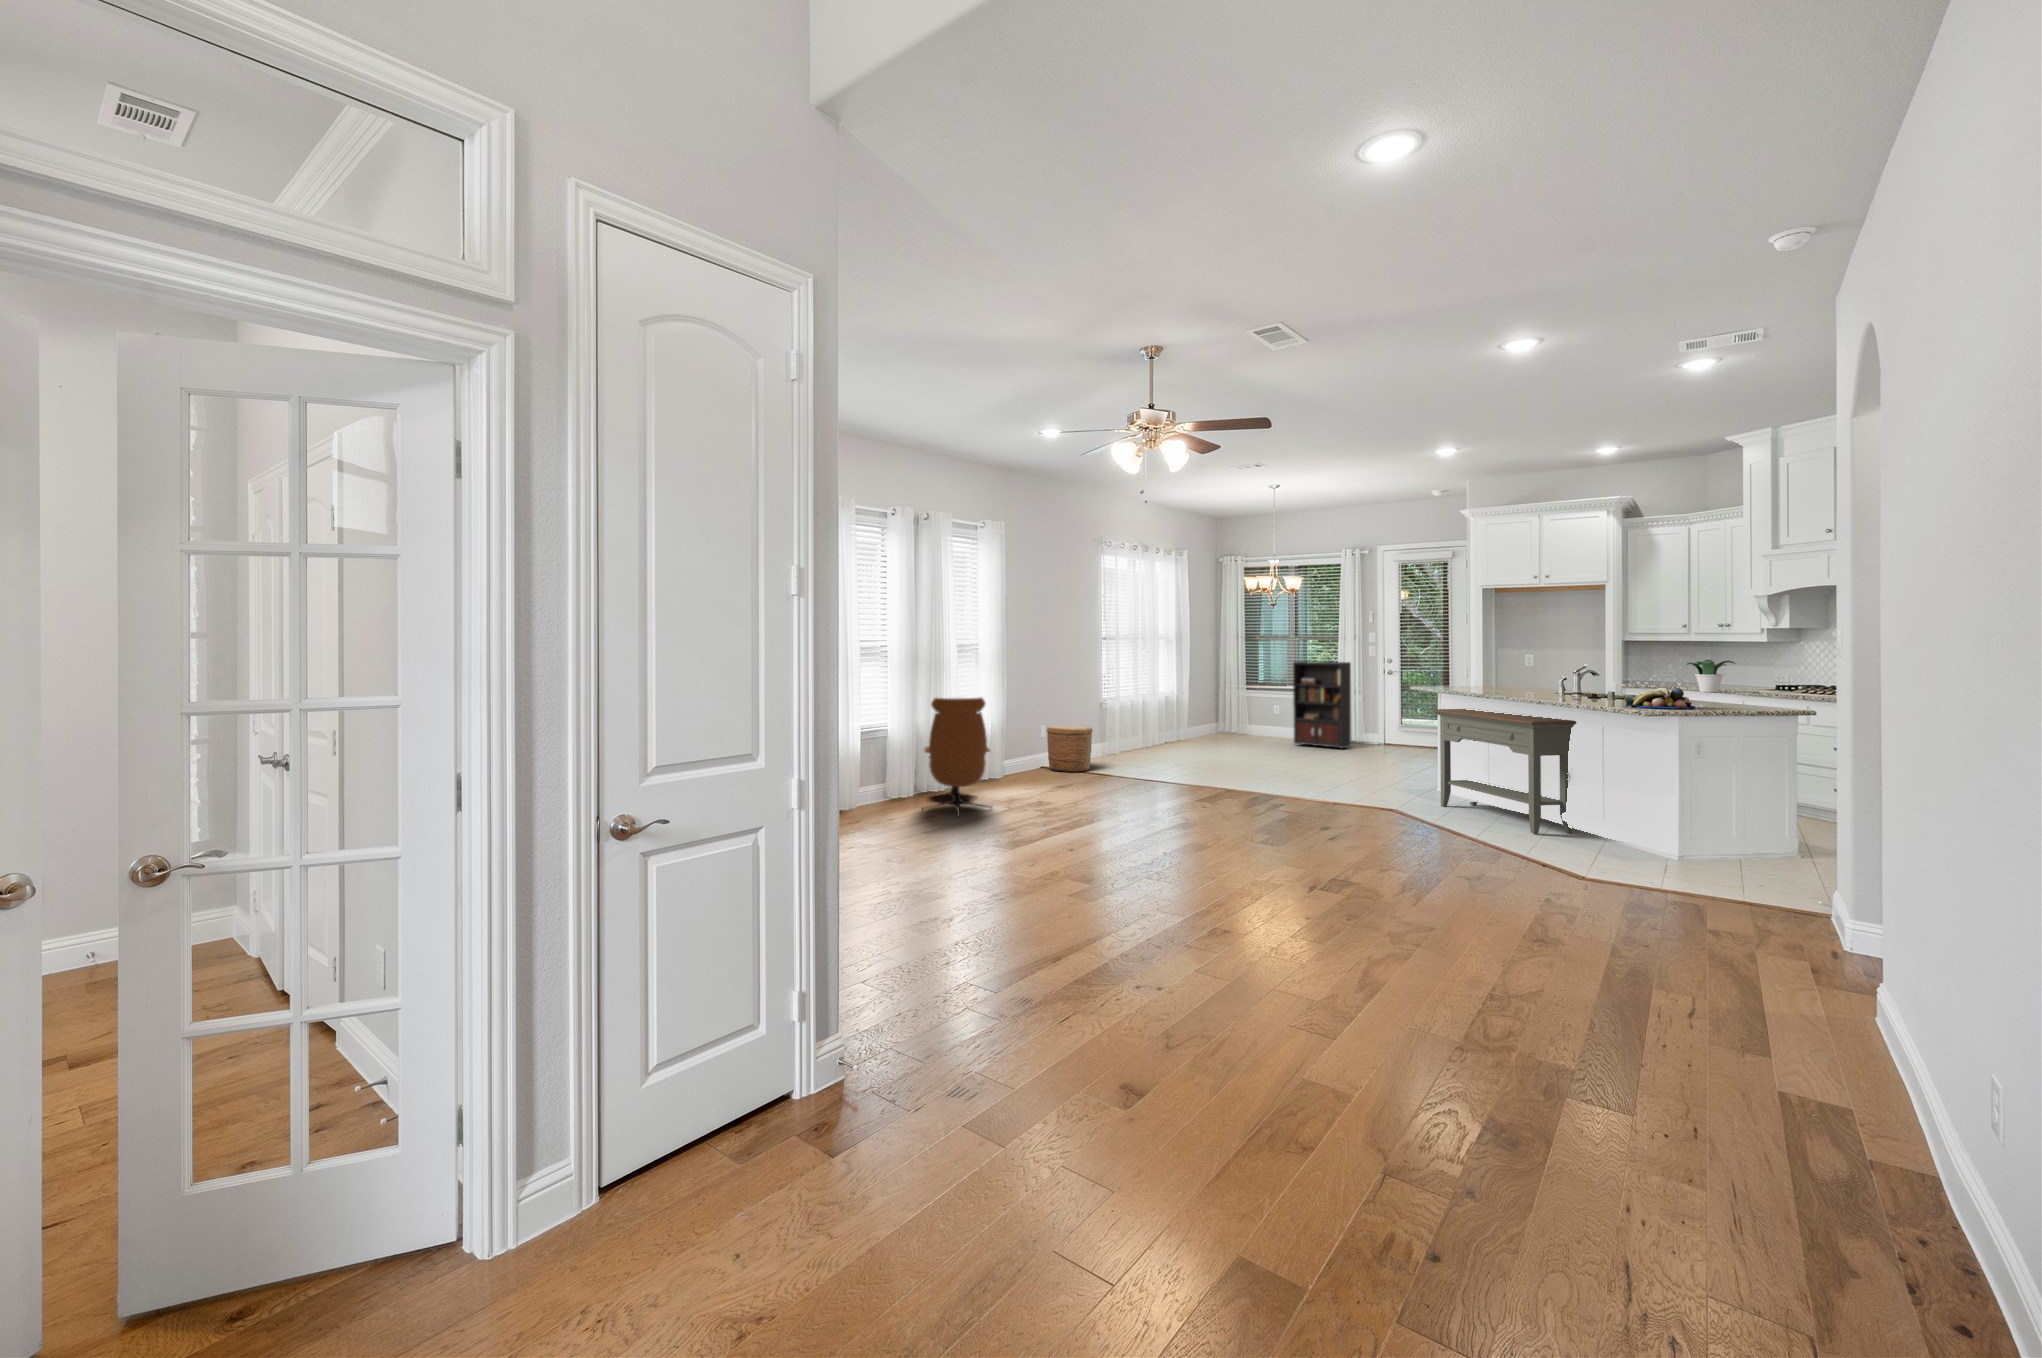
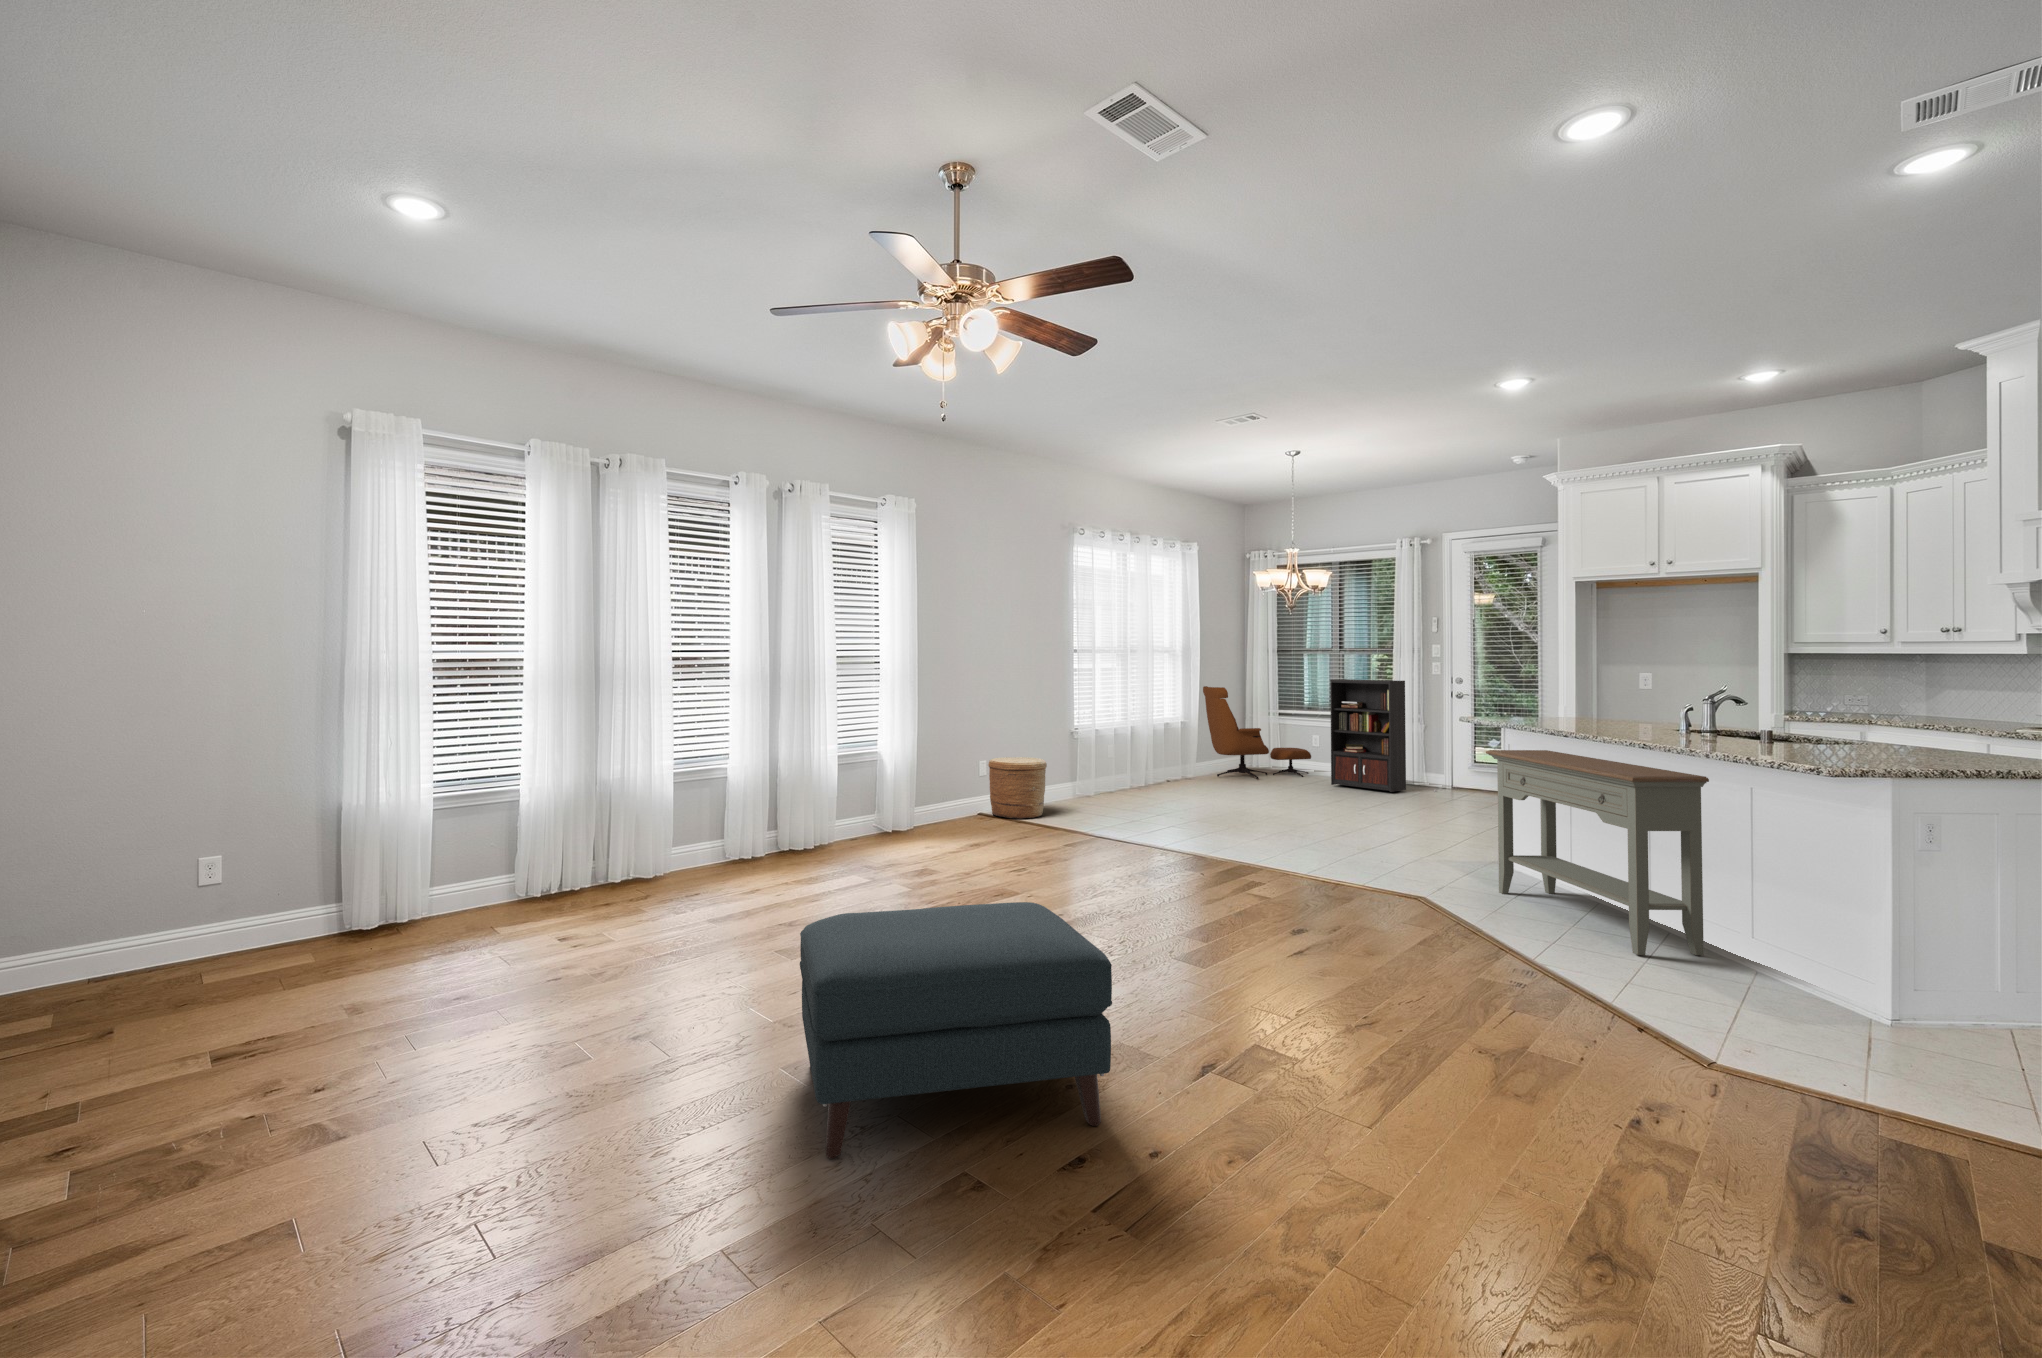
potted plant: present [1686,660,1735,692] -> none [1890,682,1977,731]
fruit bowl: present [1625,688,1695,709] -> none [1793,727,1924,764]
lounge chair: present [922,697,992,816] -> present [1203,686,1311,779]
ottoman: none [1075,798,1275,926] -> present [800,902,1112,1159]

